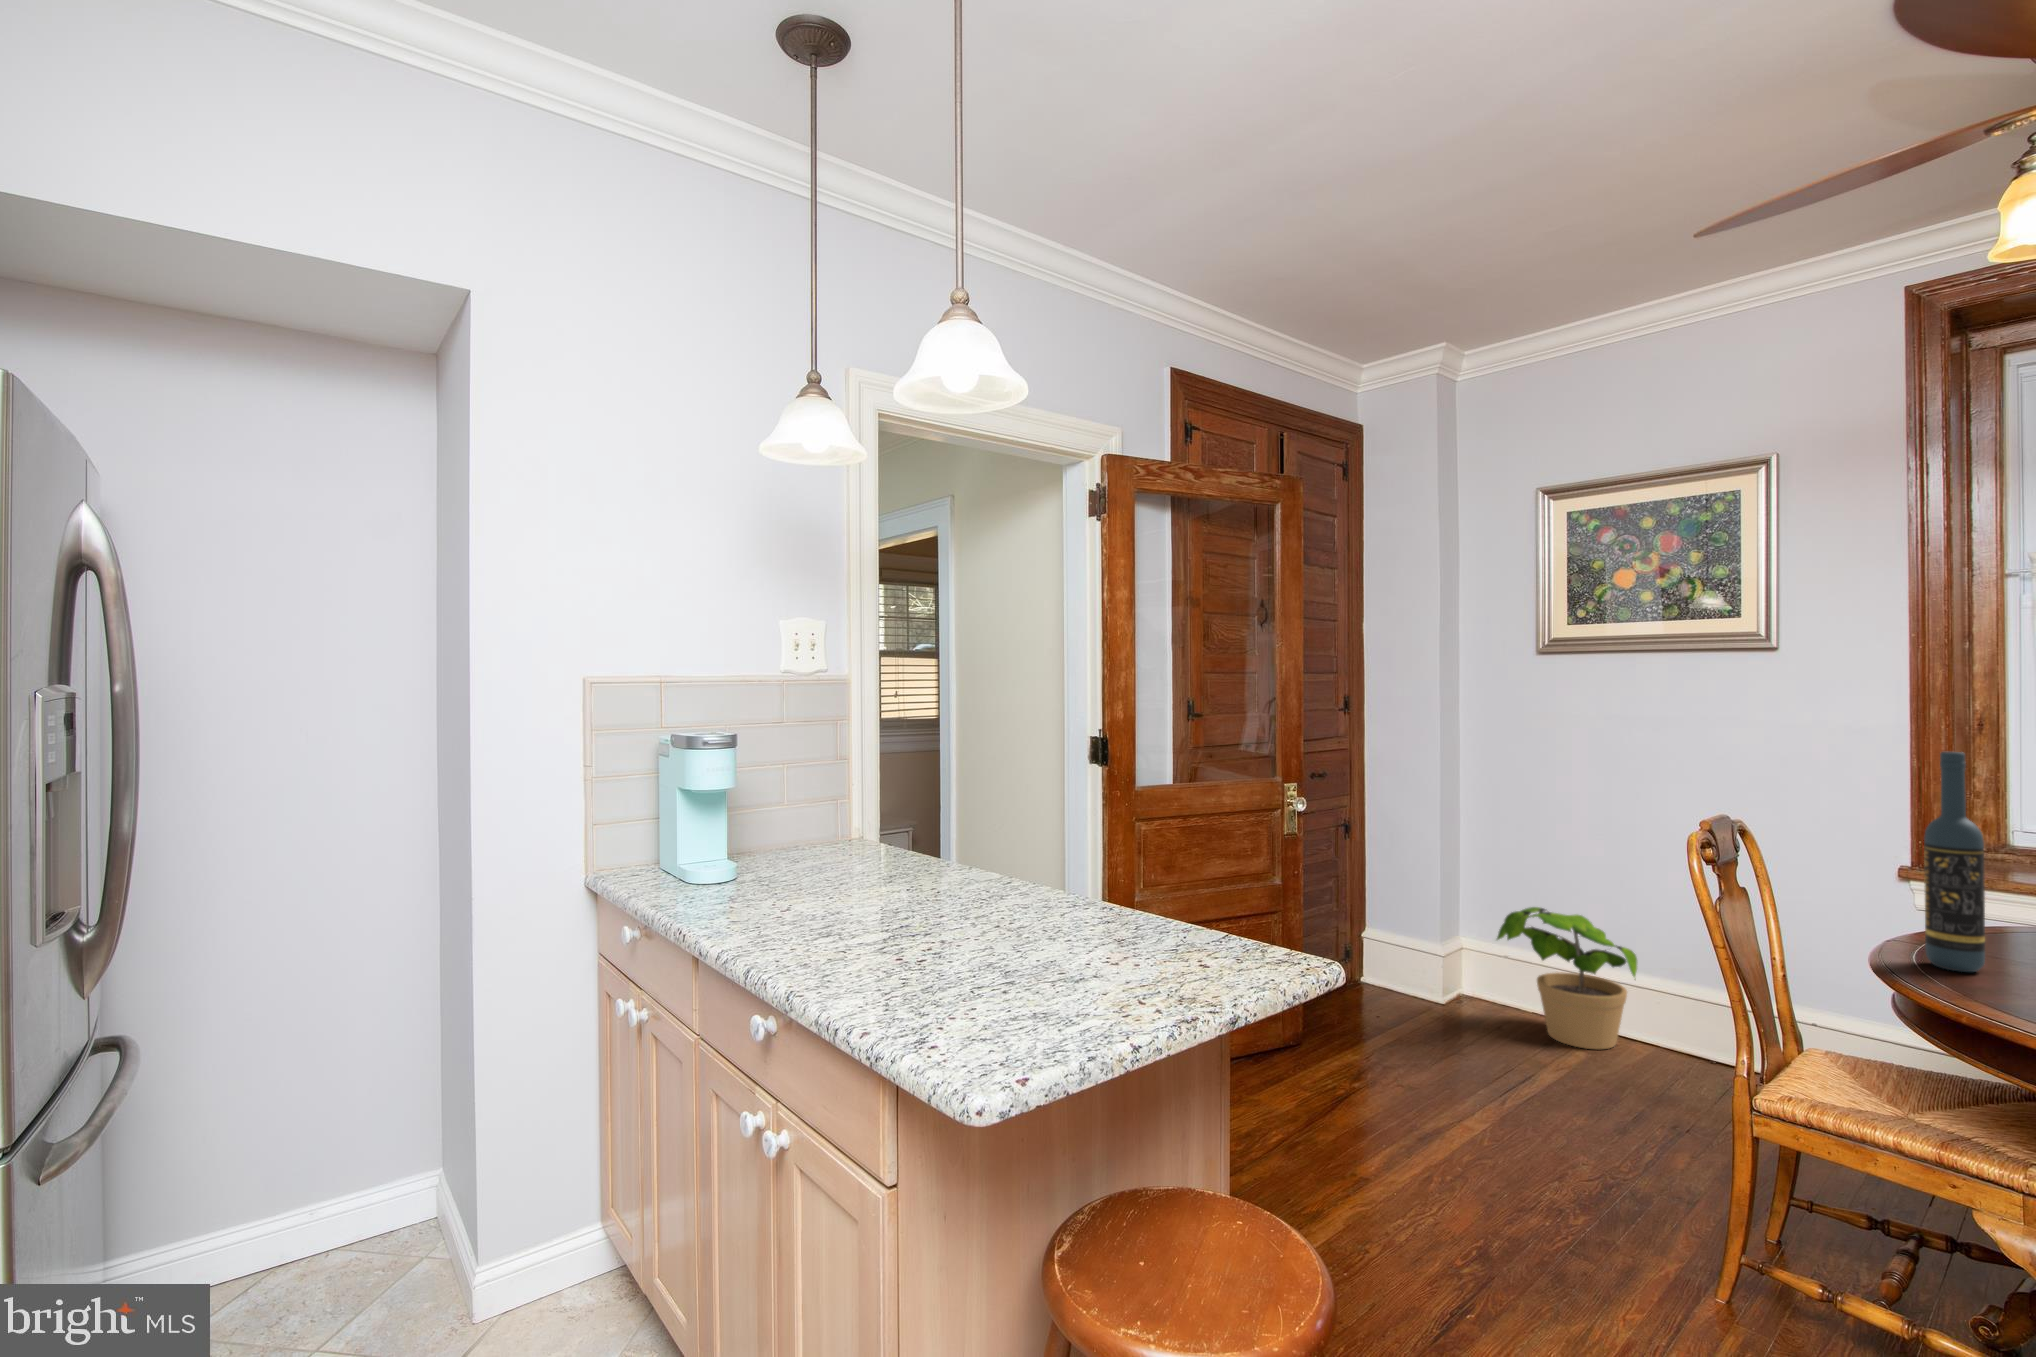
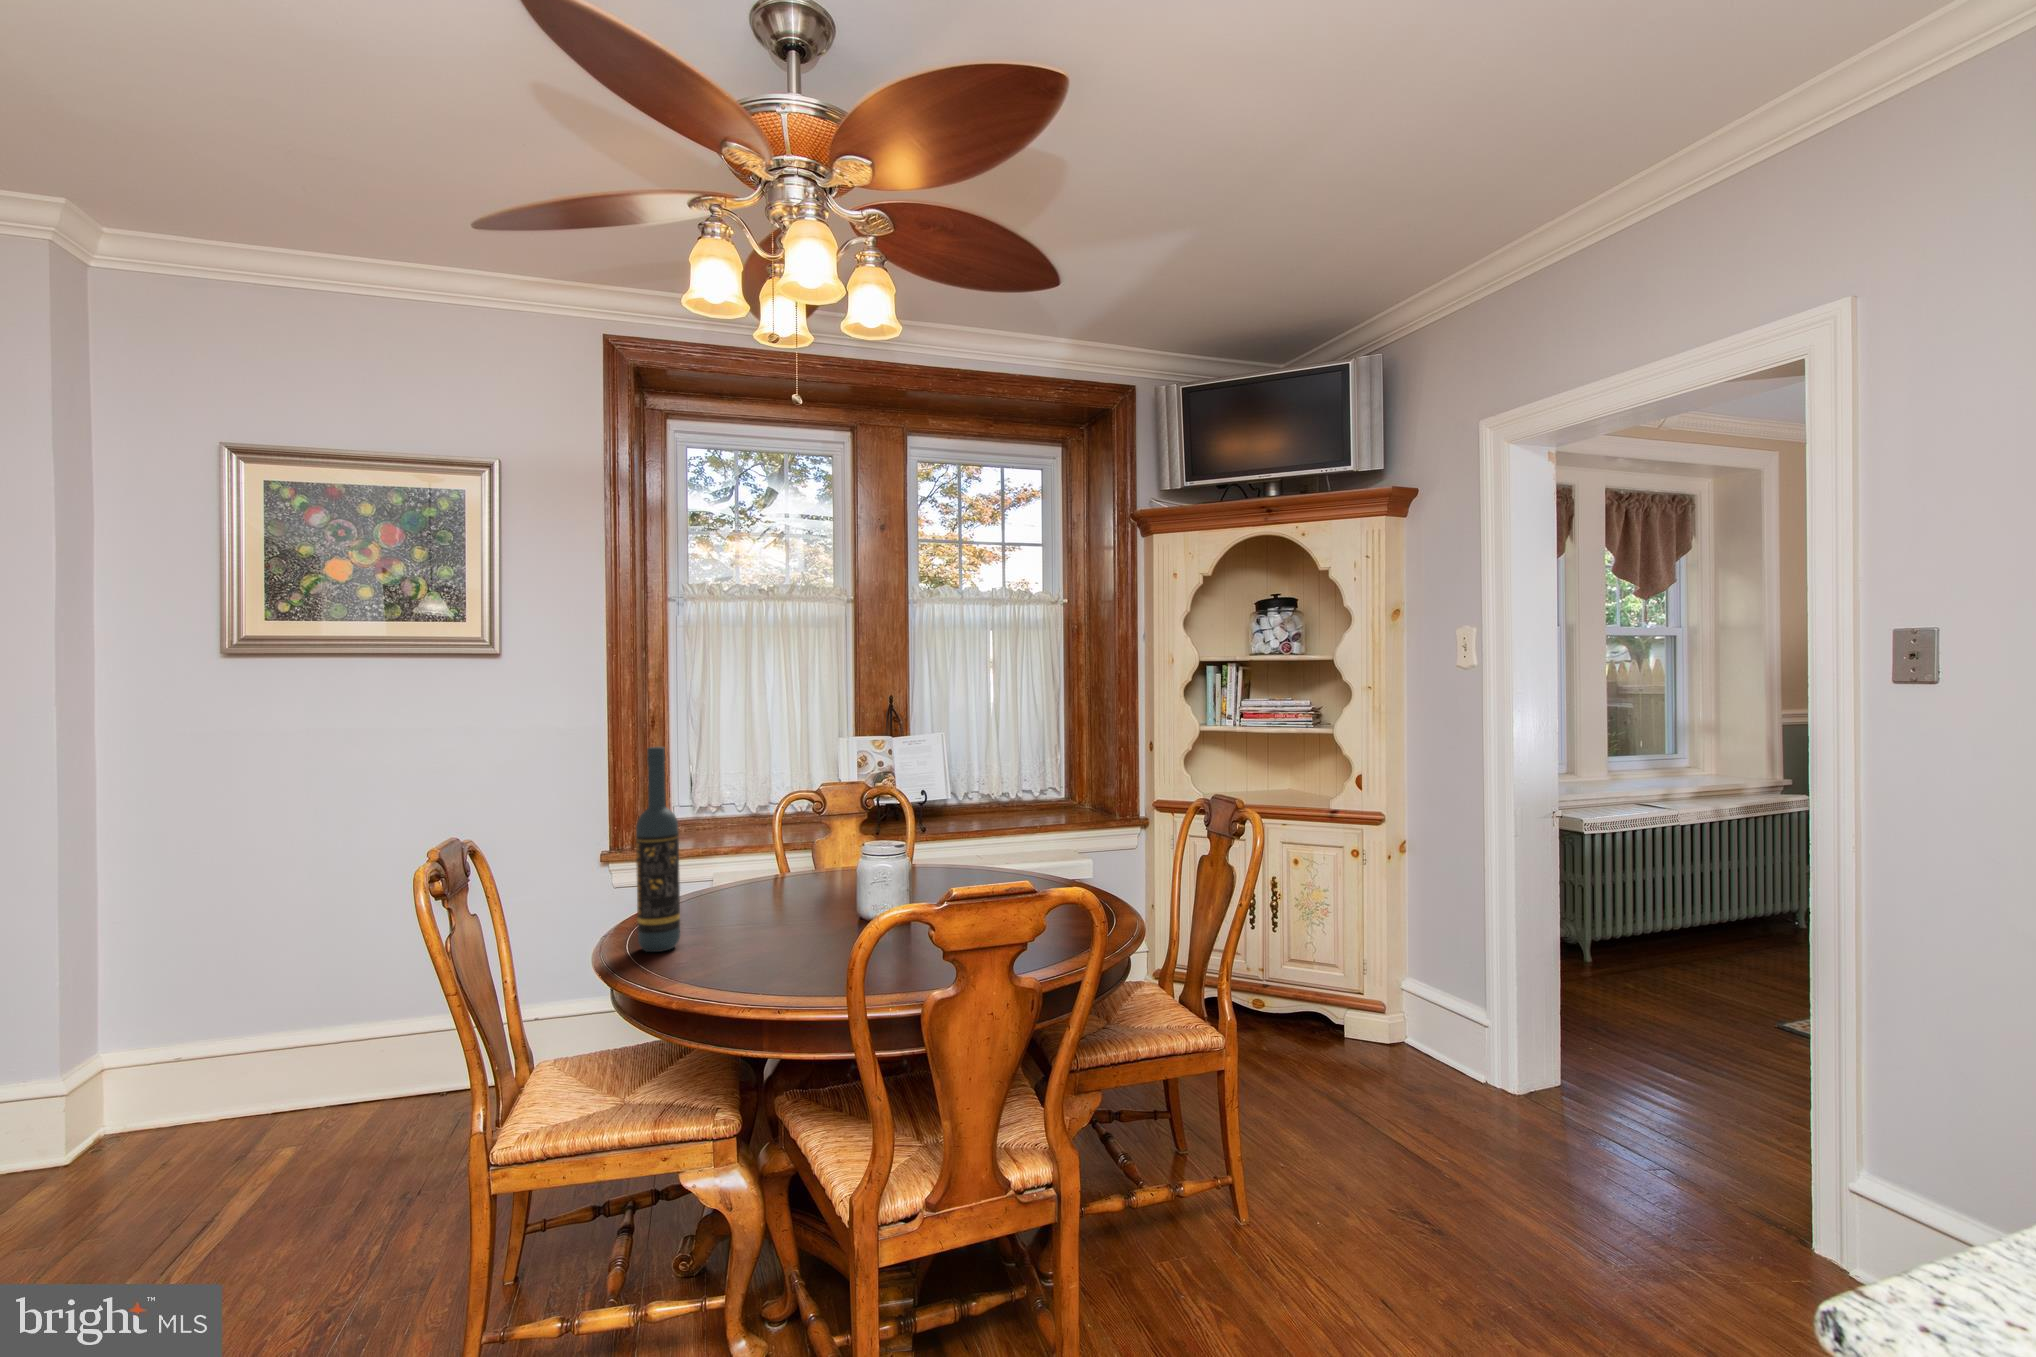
potted plant: present [1497,907,1637,1049] -> none [156,980,358,1148]

